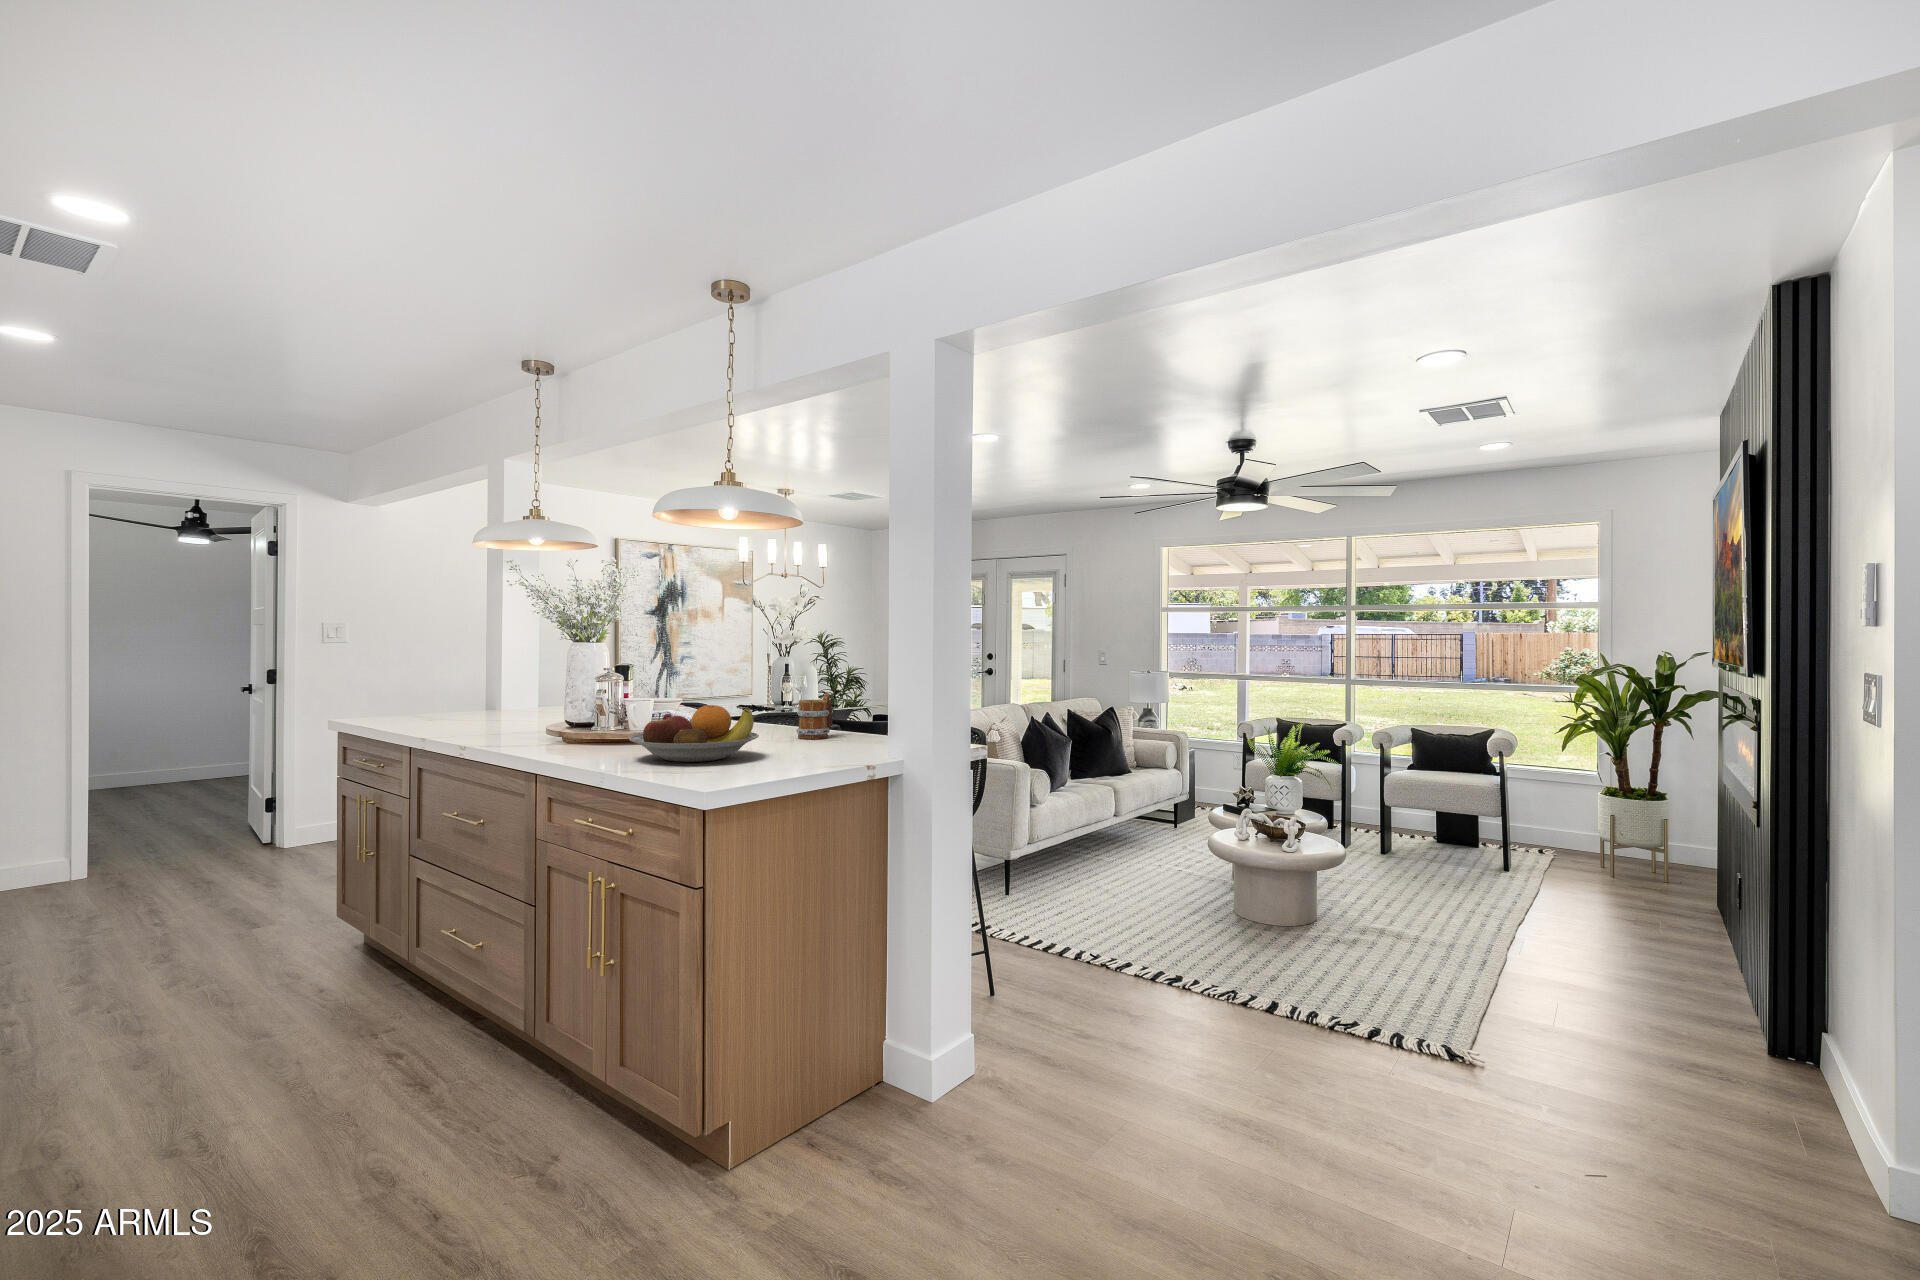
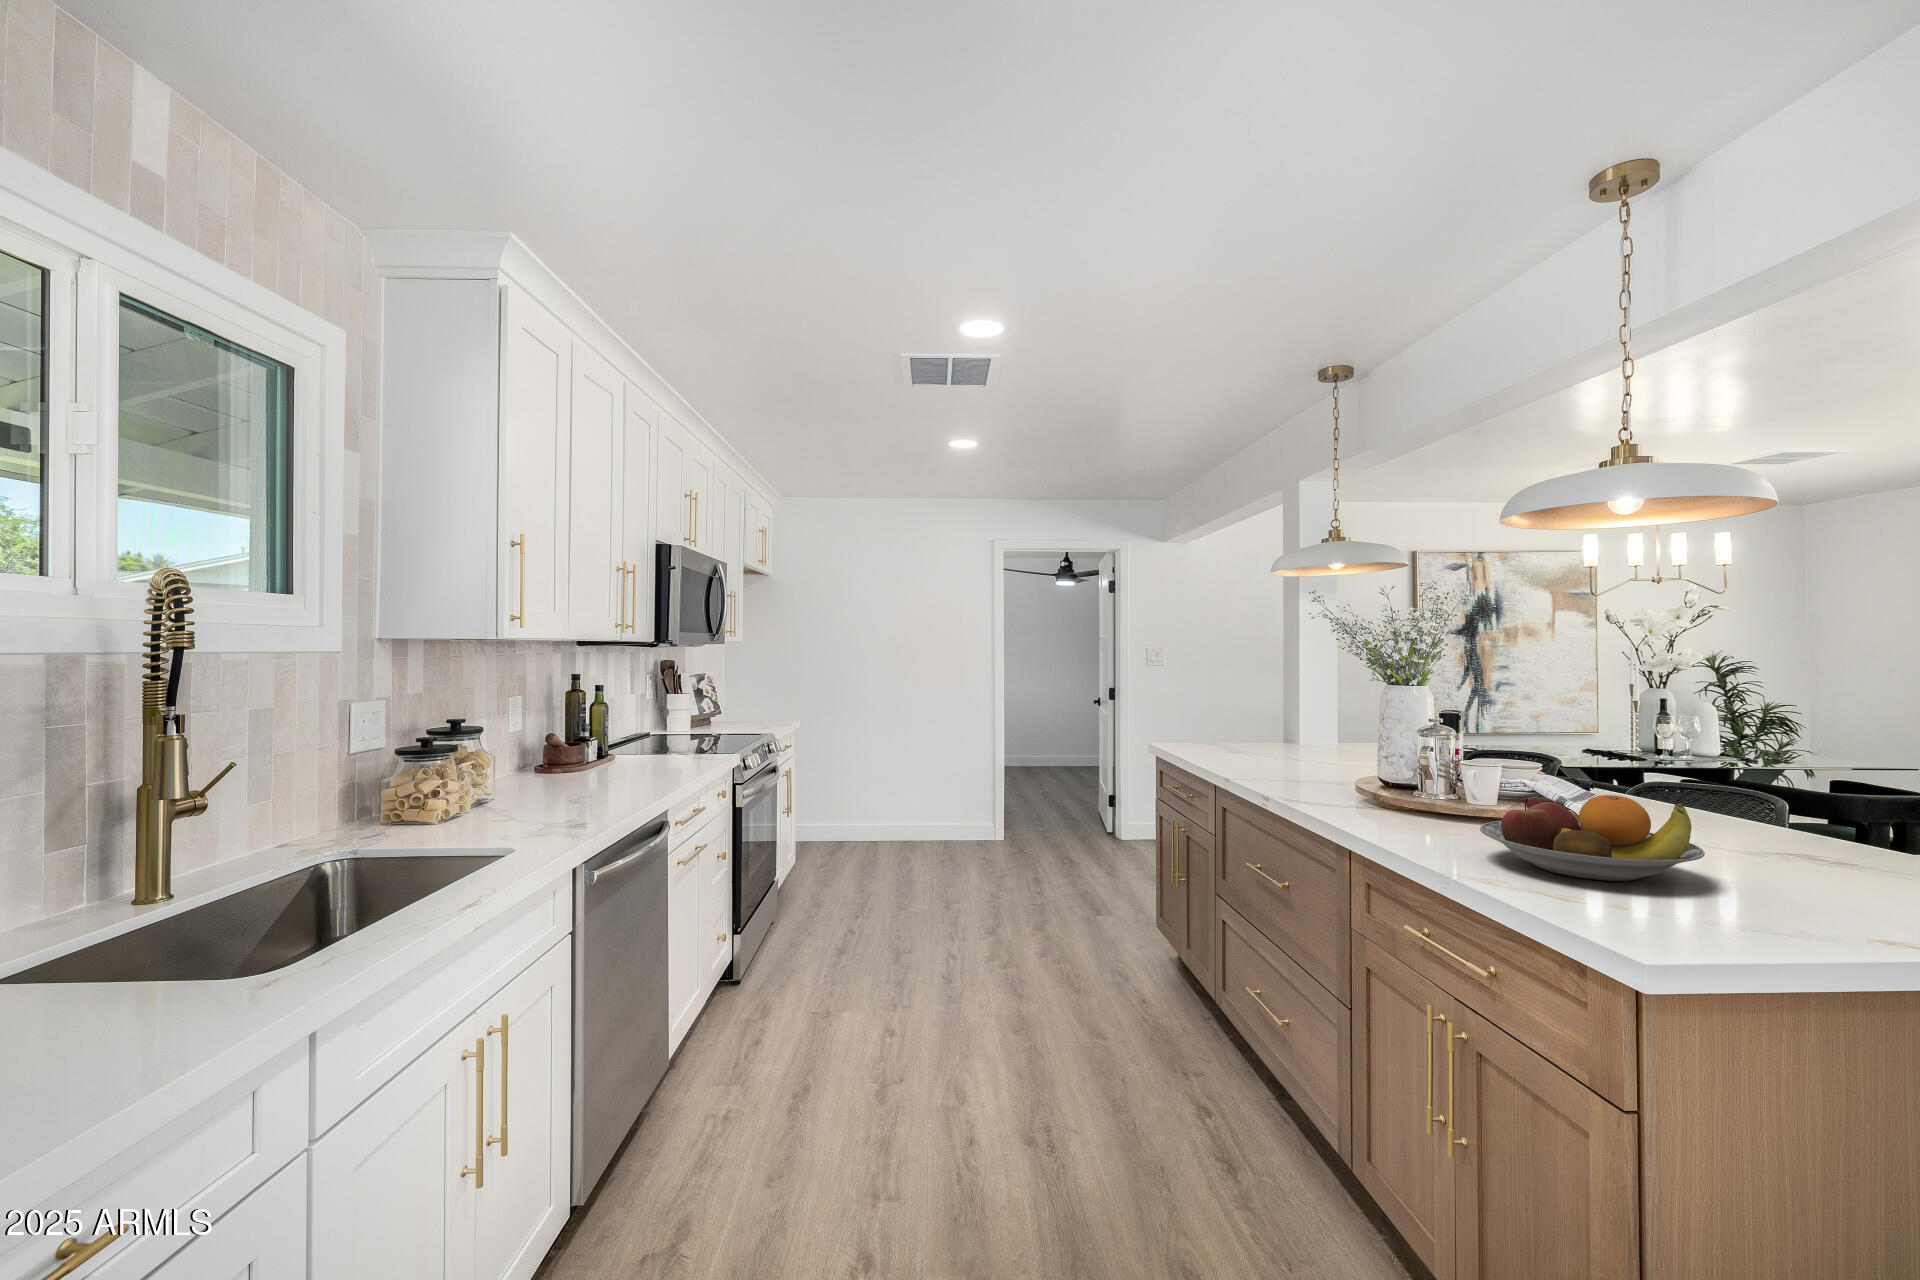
mug: present [796,693,833,739] -> none [1754,779,1831,856]

